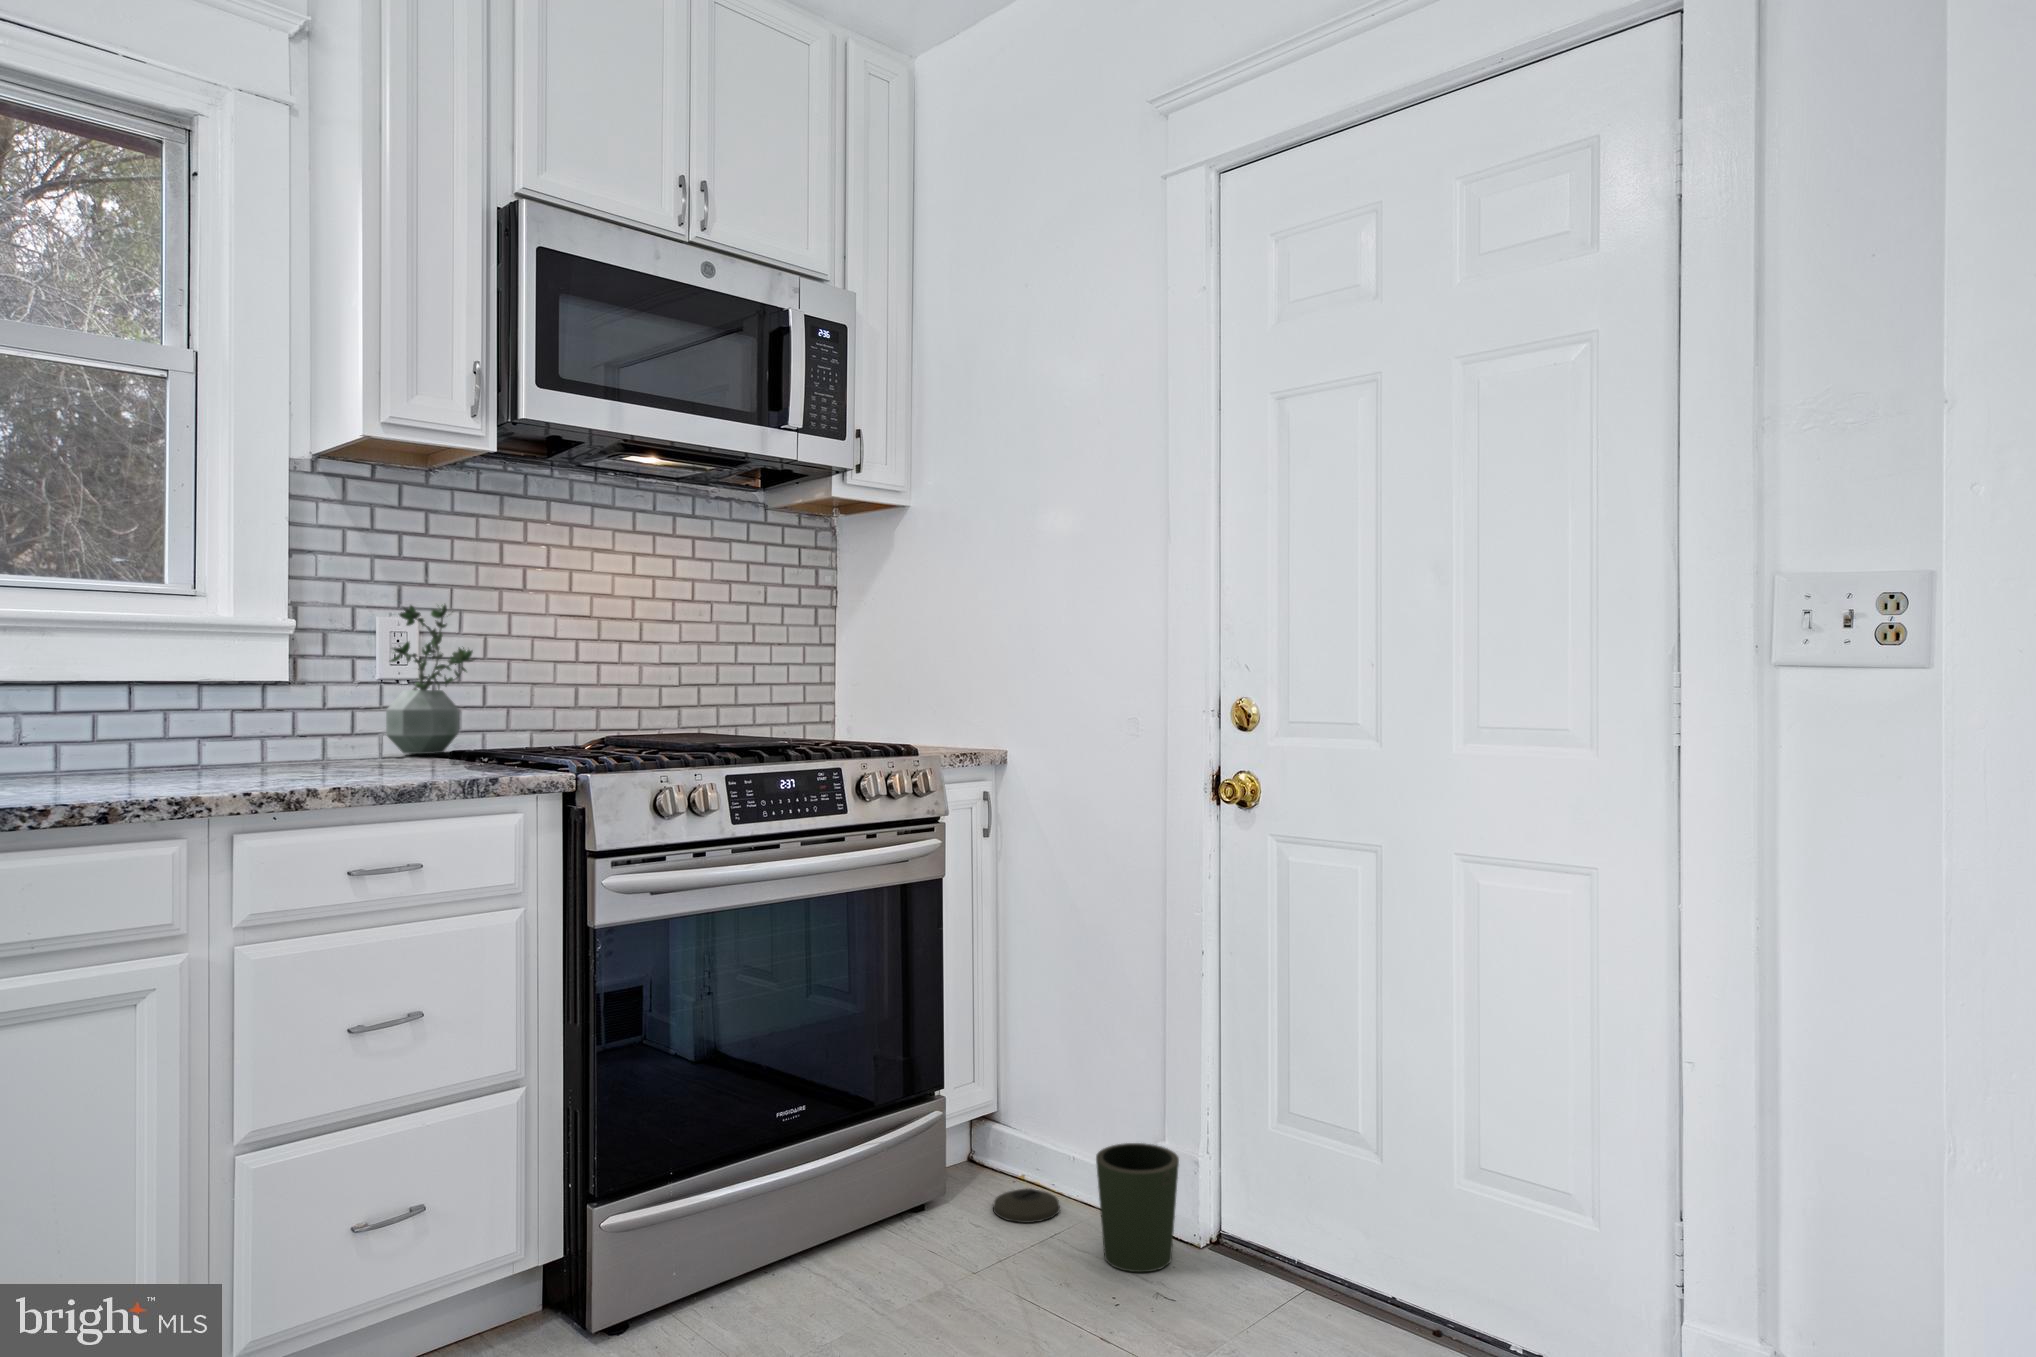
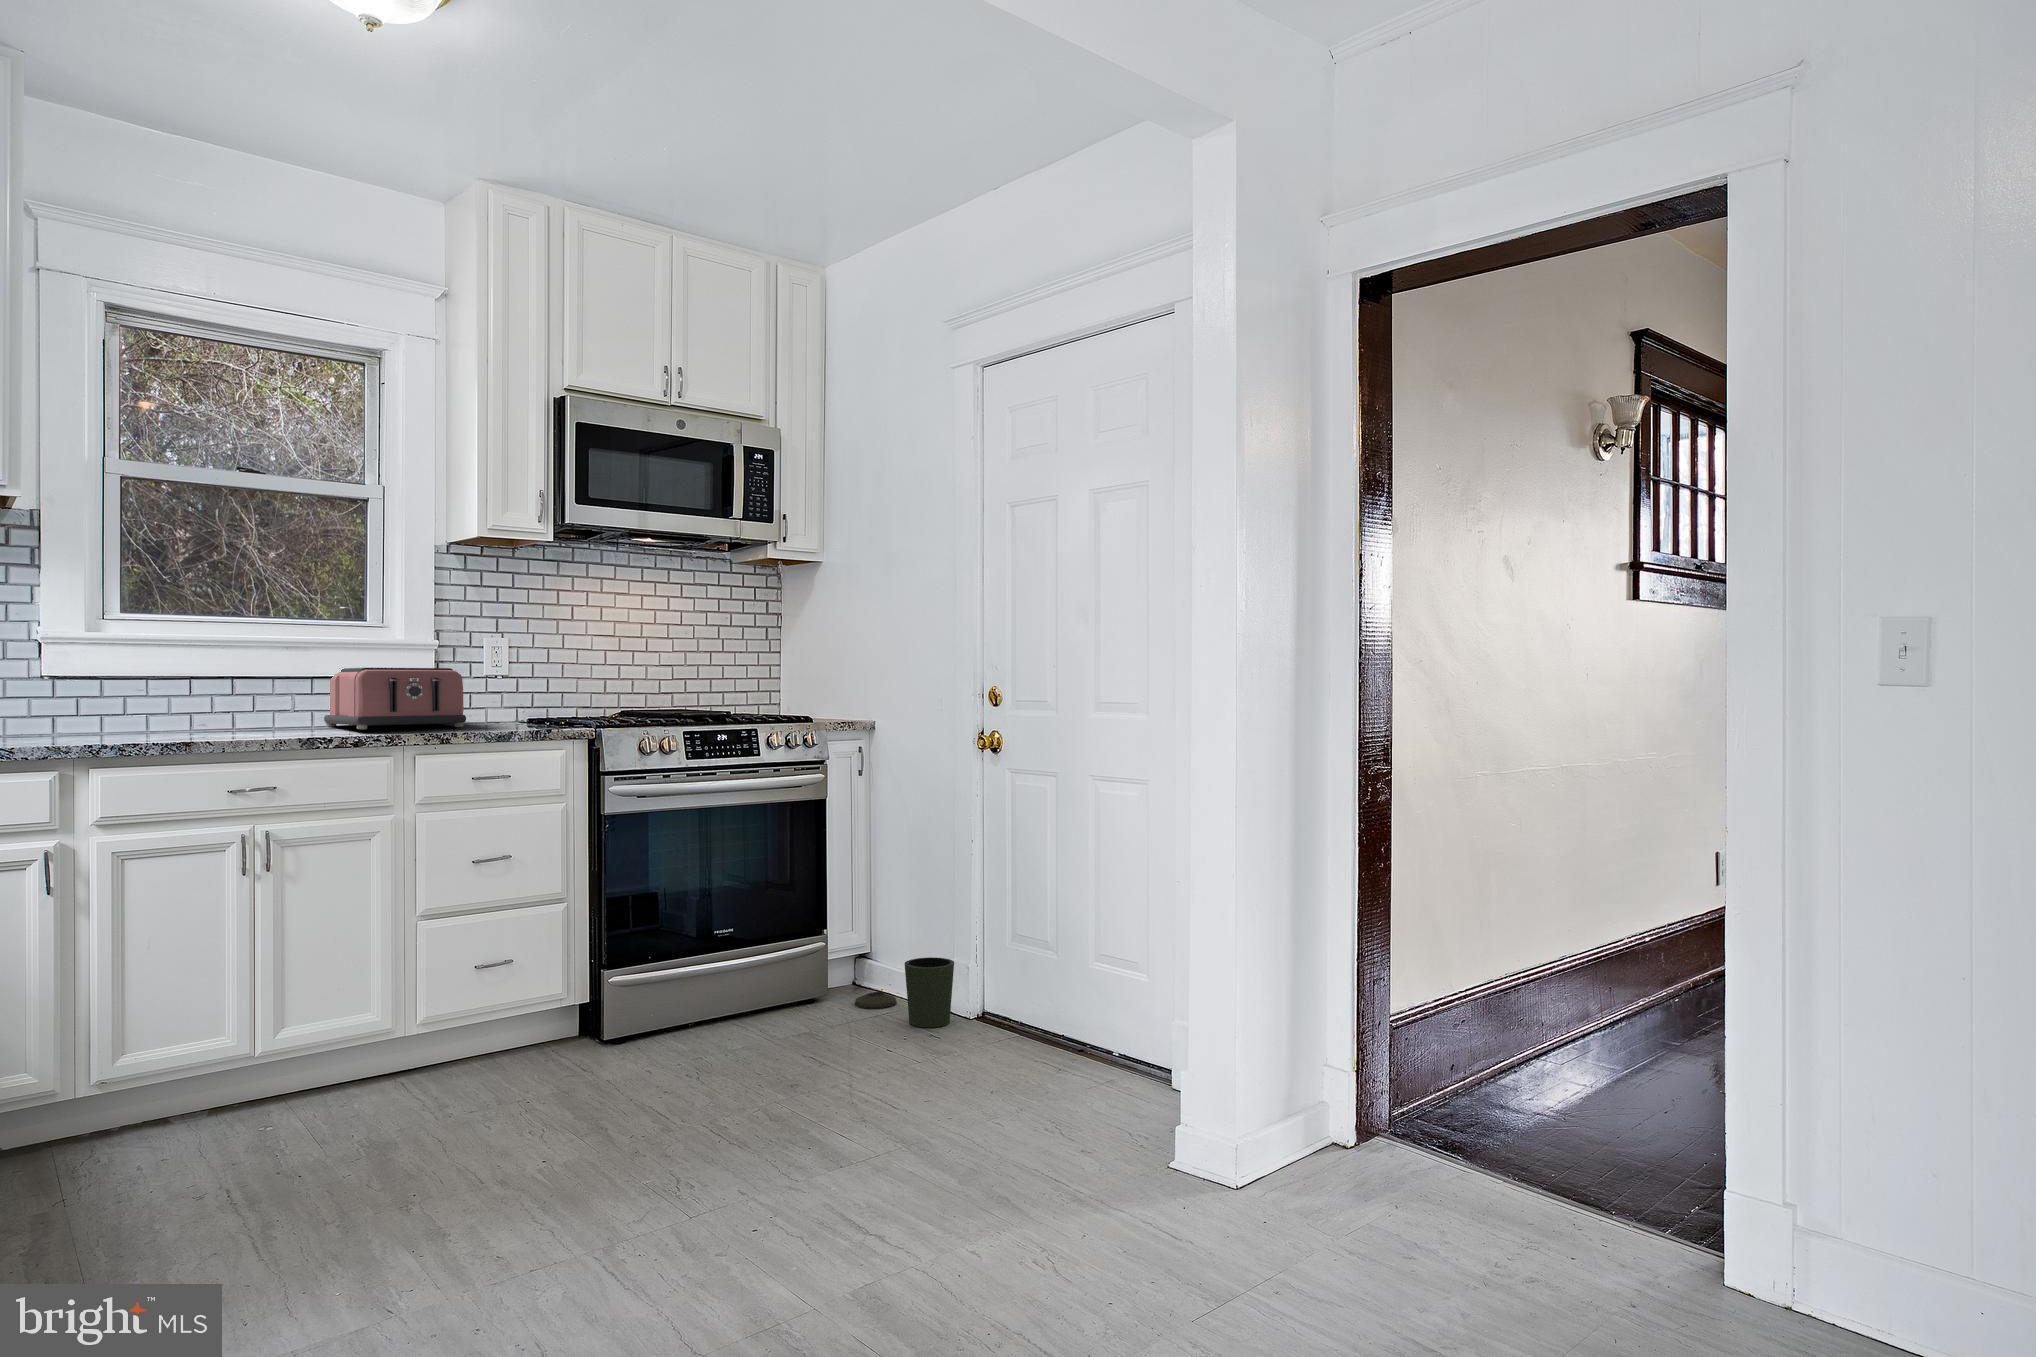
potted plant: present [386,605,475,754] -> none [490,628,543,720]
toaster: none [82,666,341,779] -> present [324,668,466,729]

